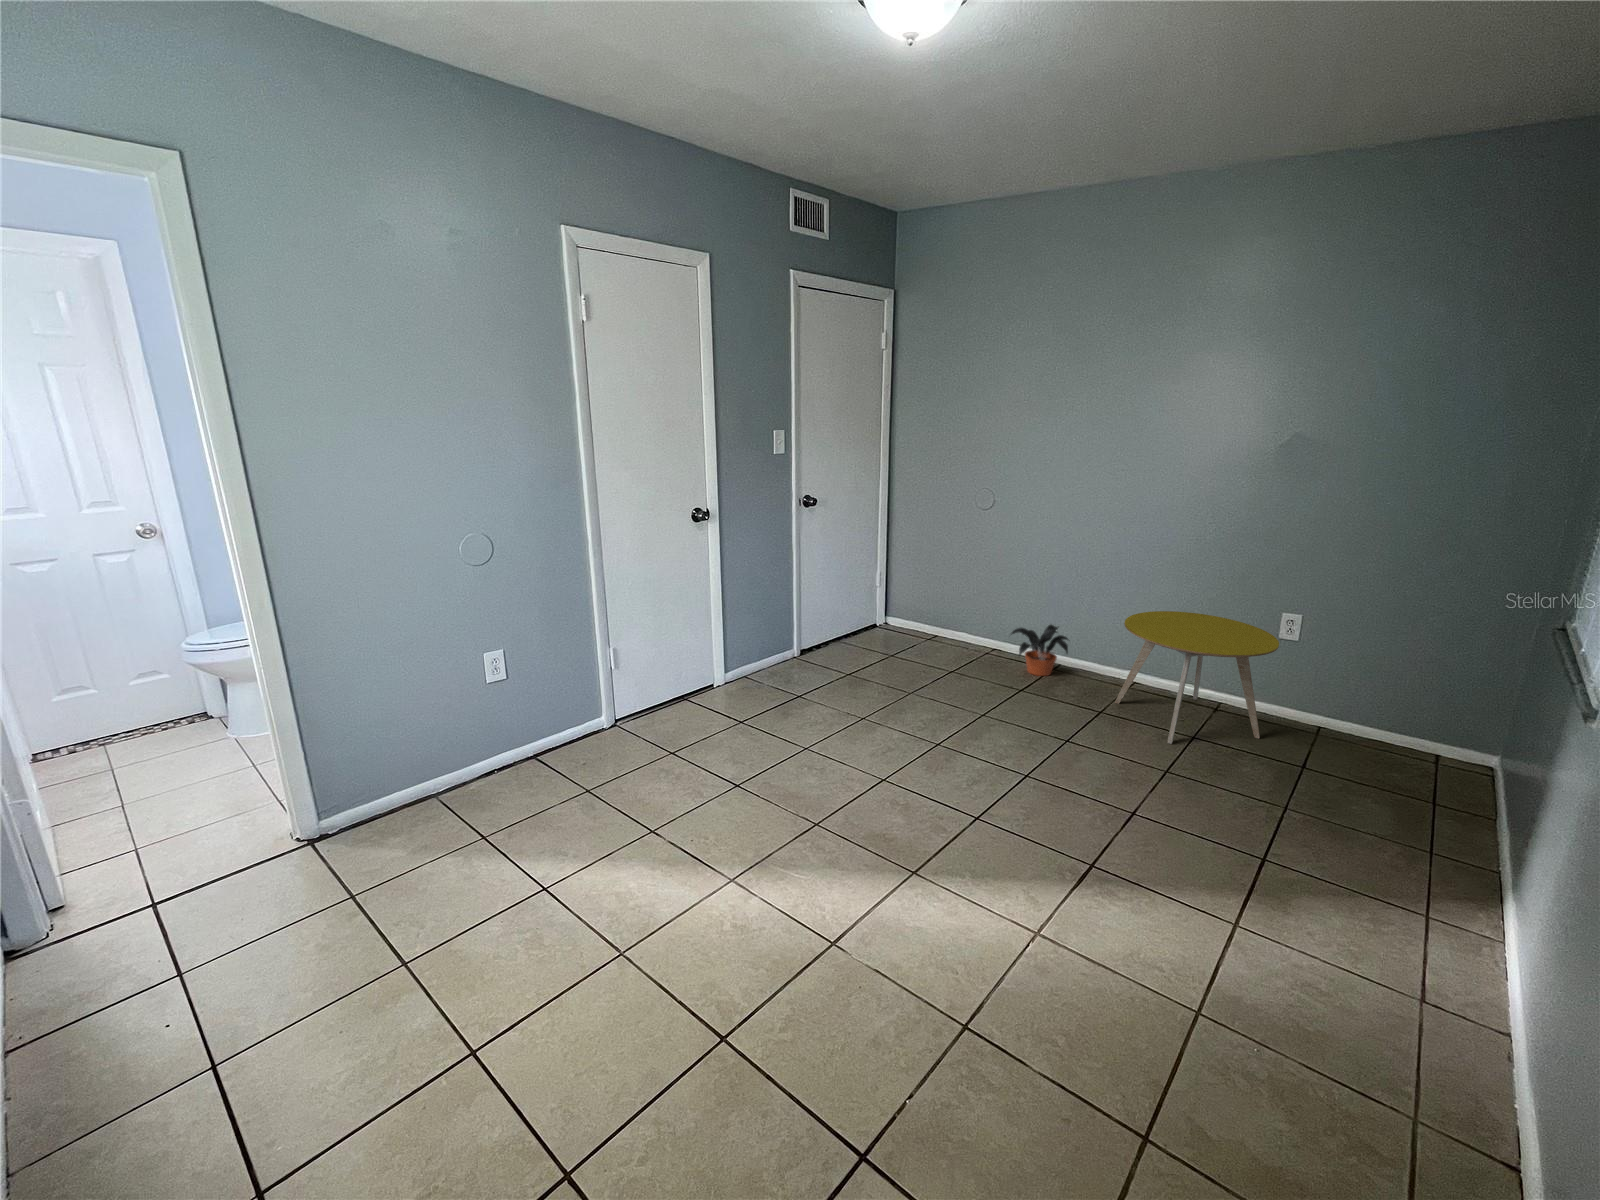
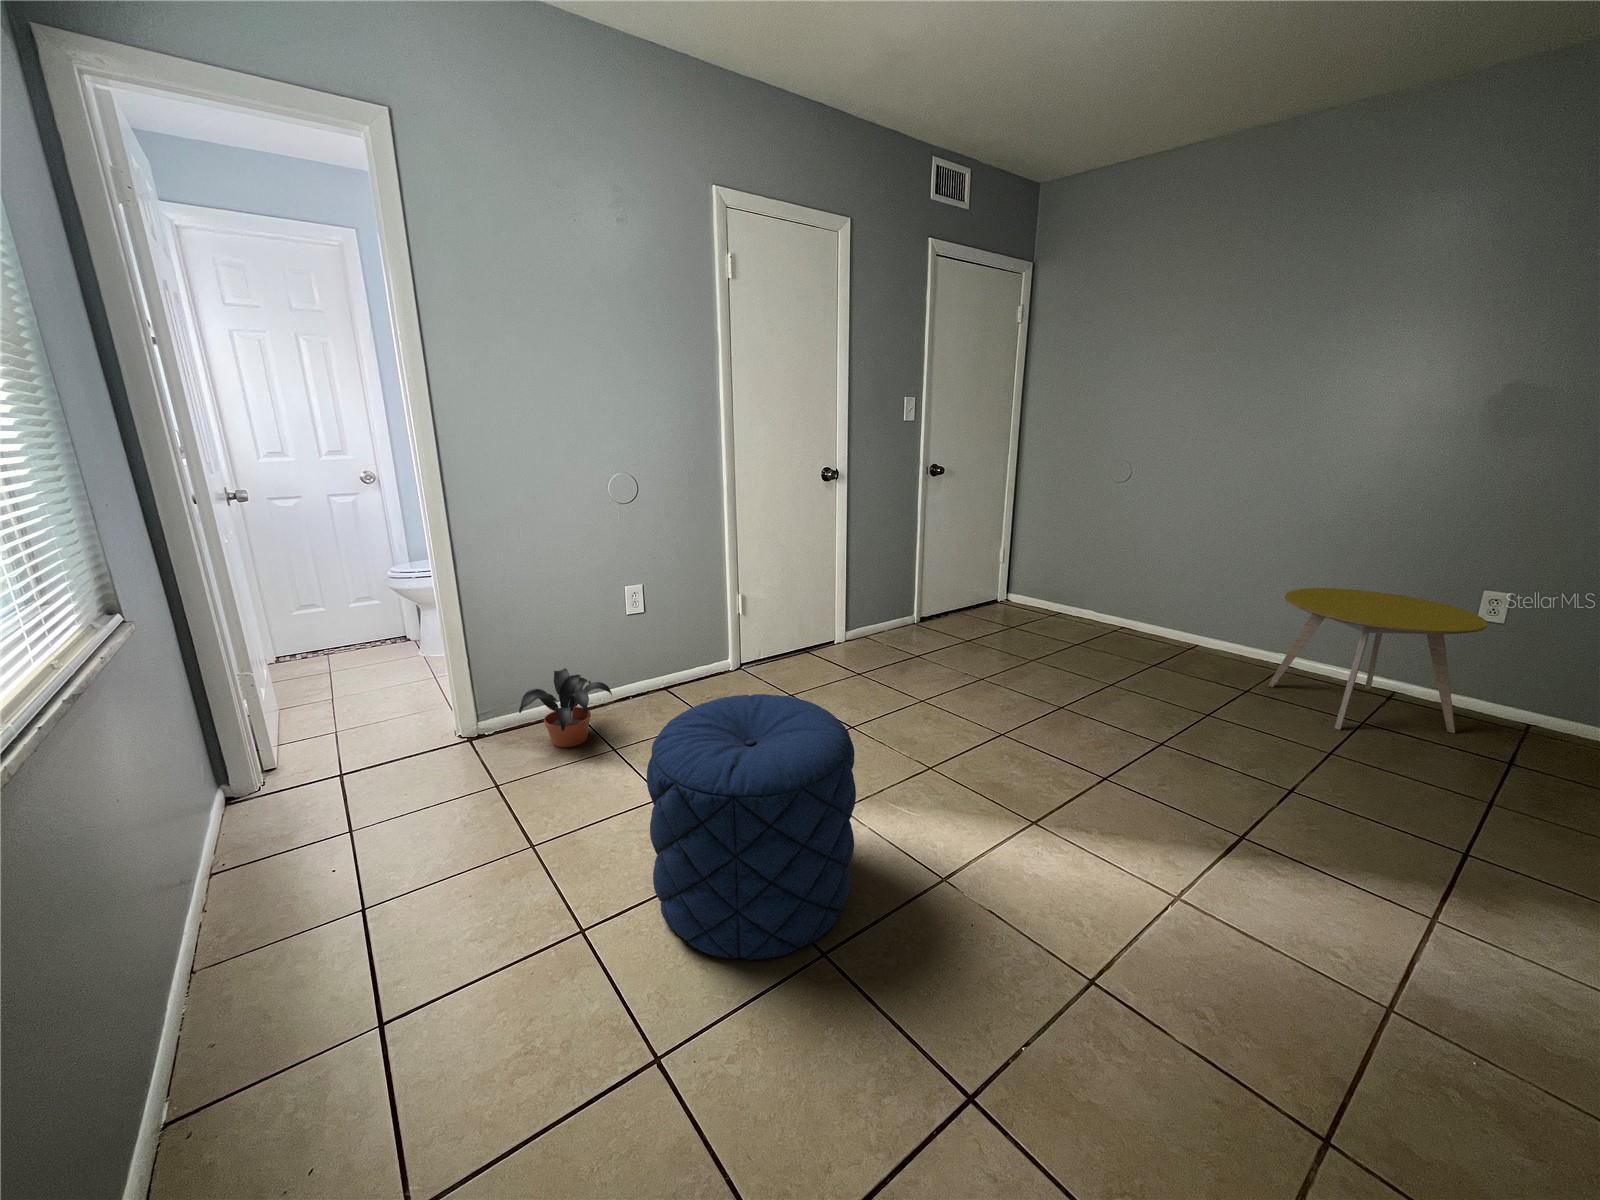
potted plant: present [1011,625,1068,676] -> present [519,668,612,747]
pouf: none [532,781,745,1059] -> present [647,694,856,960]

